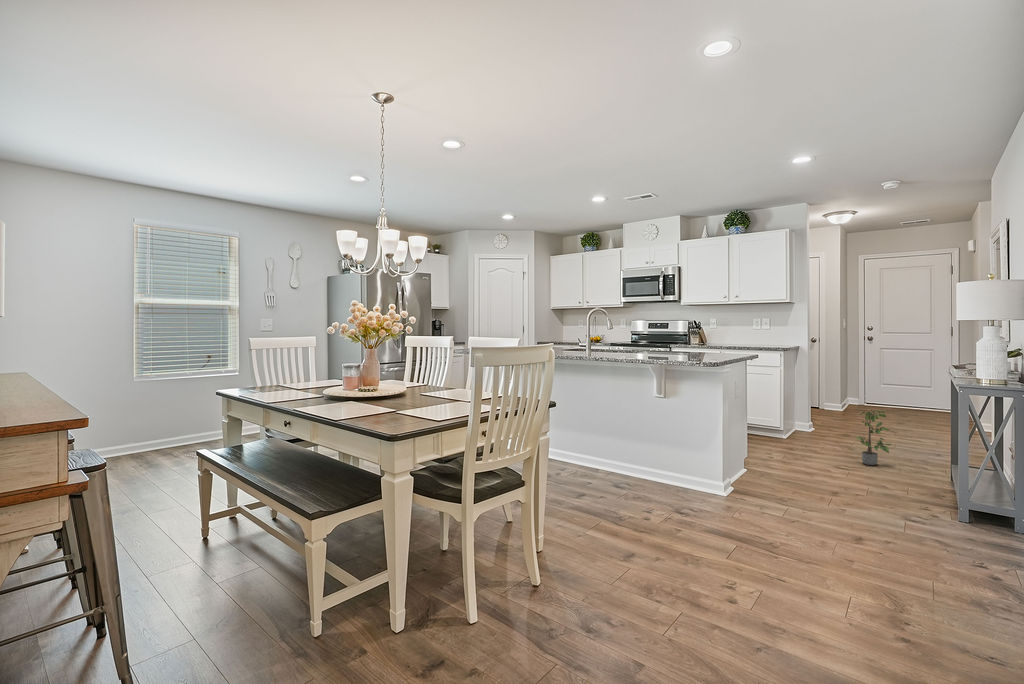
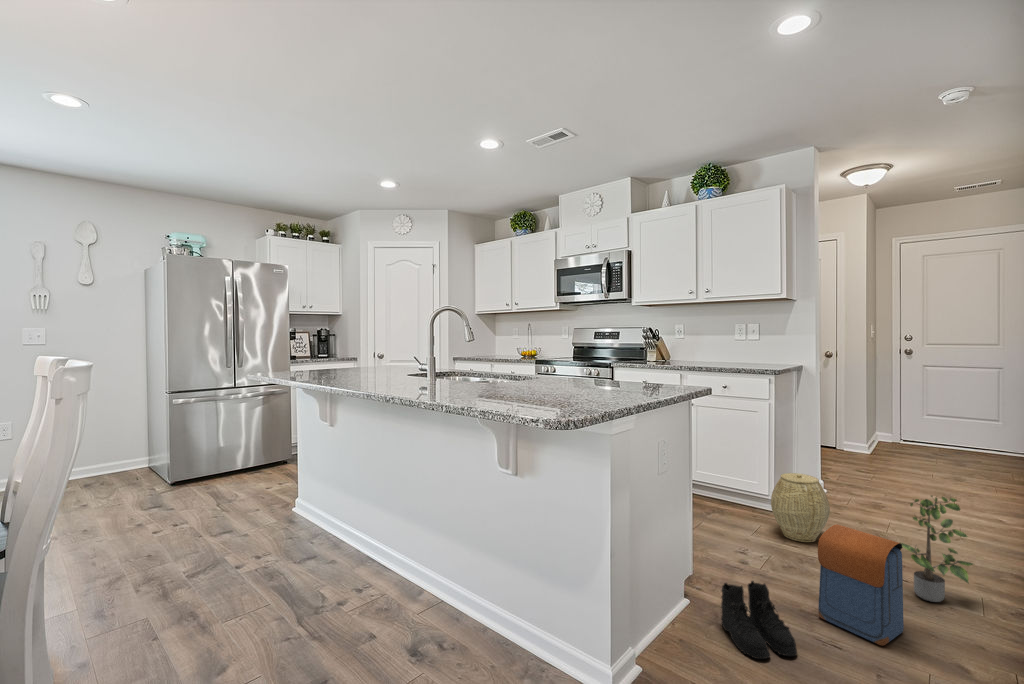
woven basket: none [782,408,817,448] -> present [771,473,830,542]
backpack: none [813,424,855,477] -> present [818,524,904,646]
boots: none [764,450,804,480] -> present [721,581,797,659]

